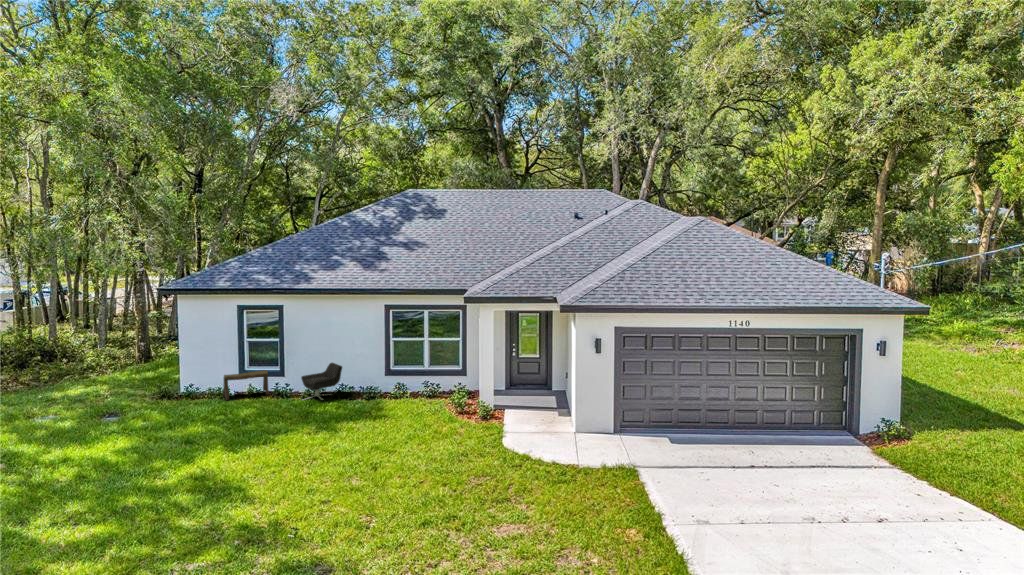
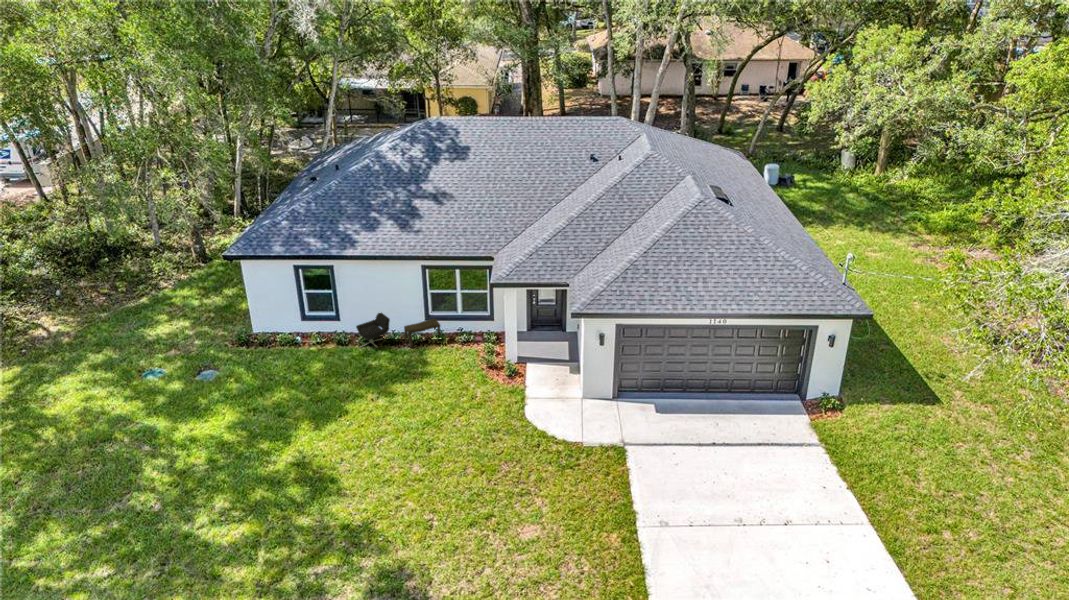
bench: present [223,370,269,400] -> present [404,319,441,348]

